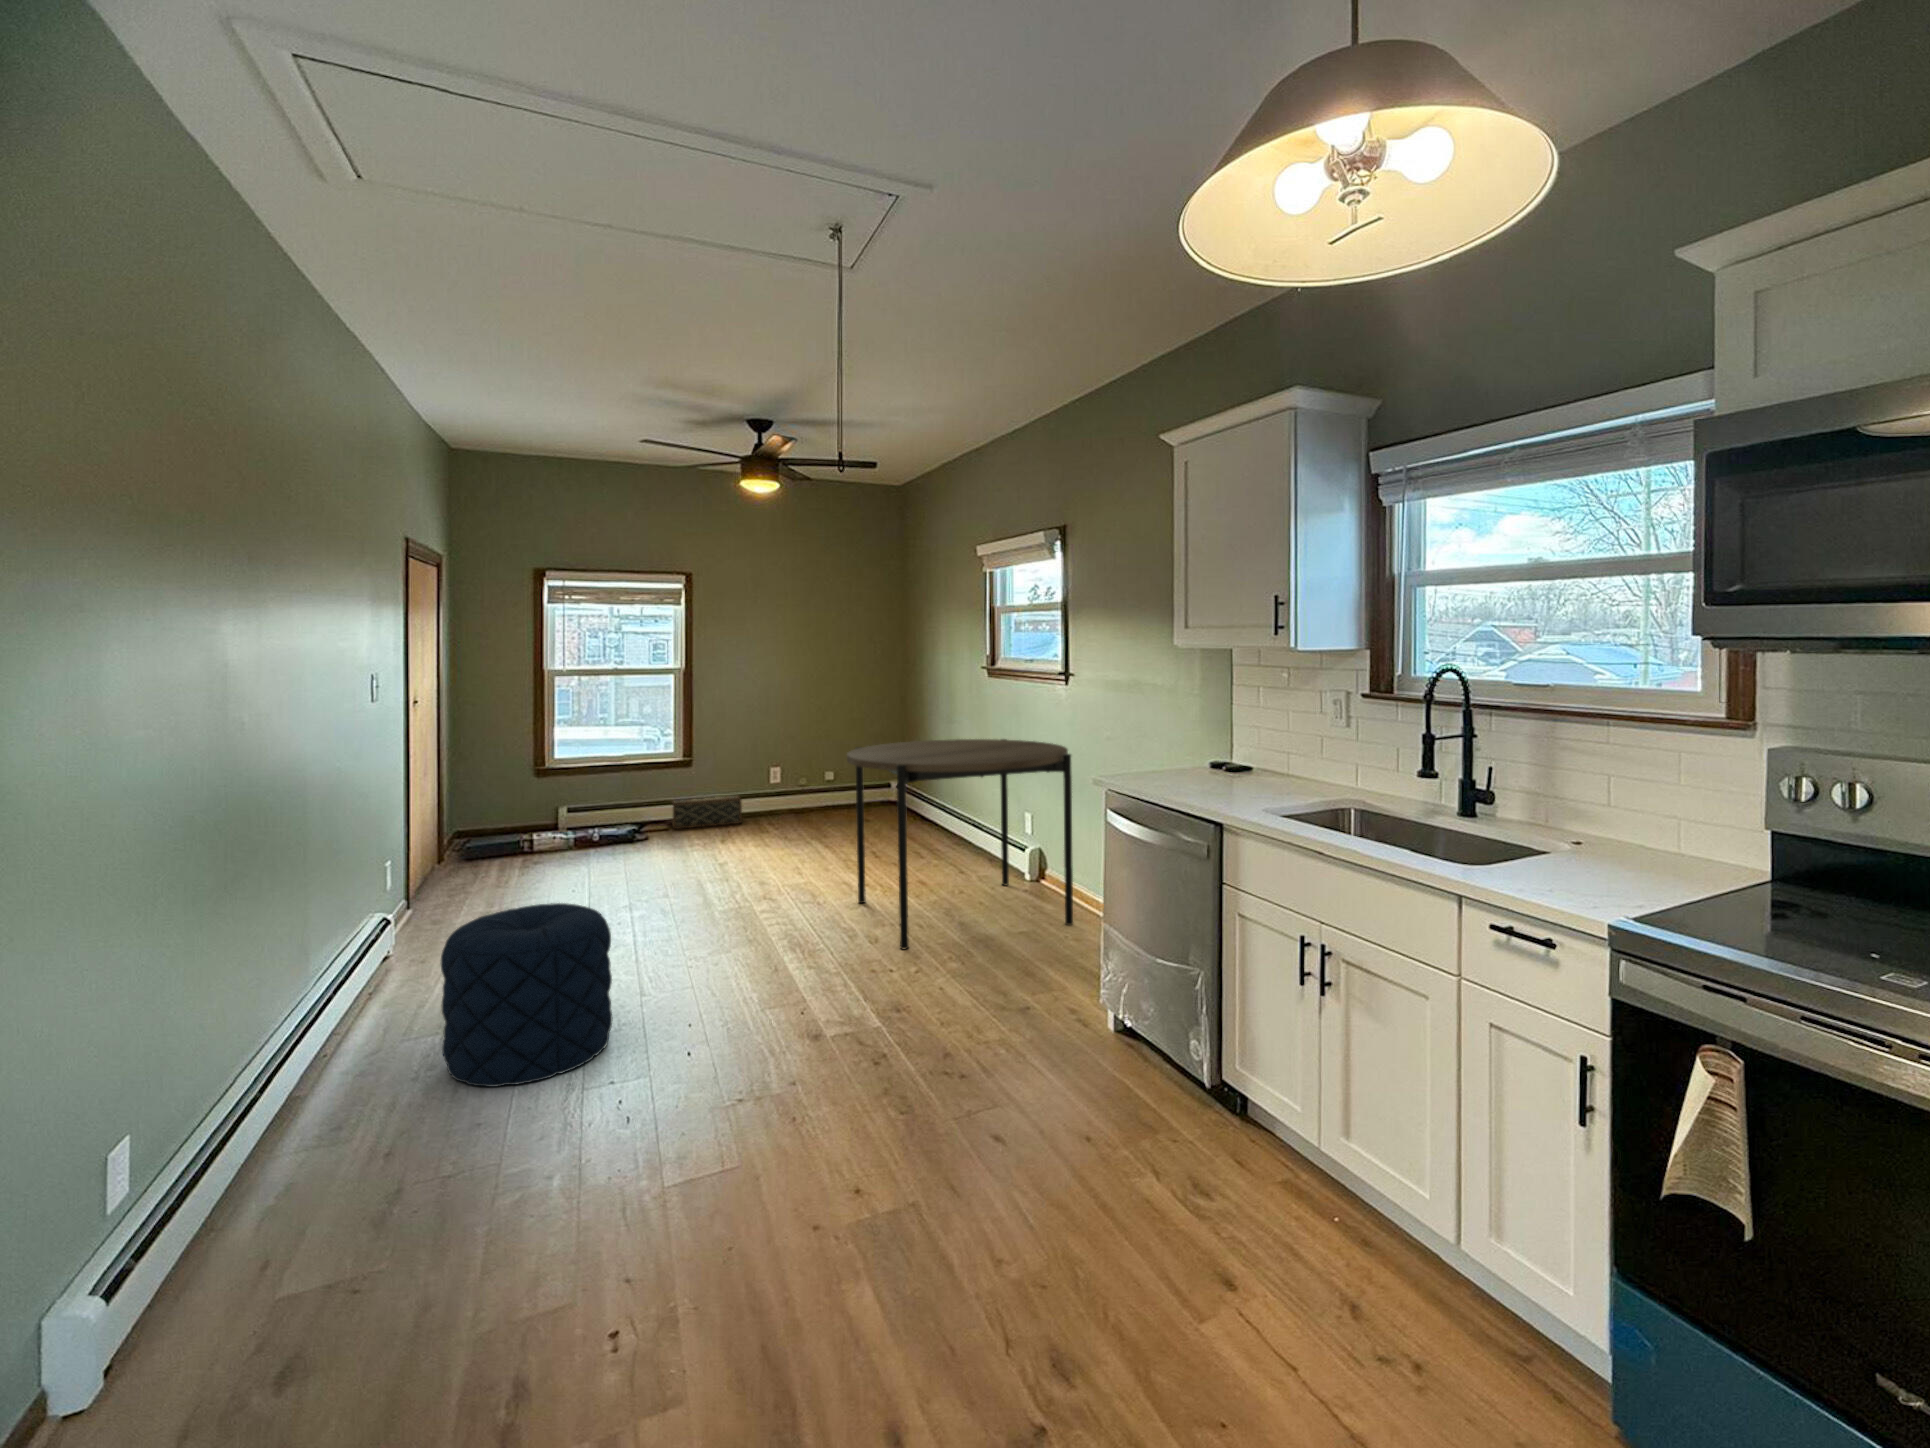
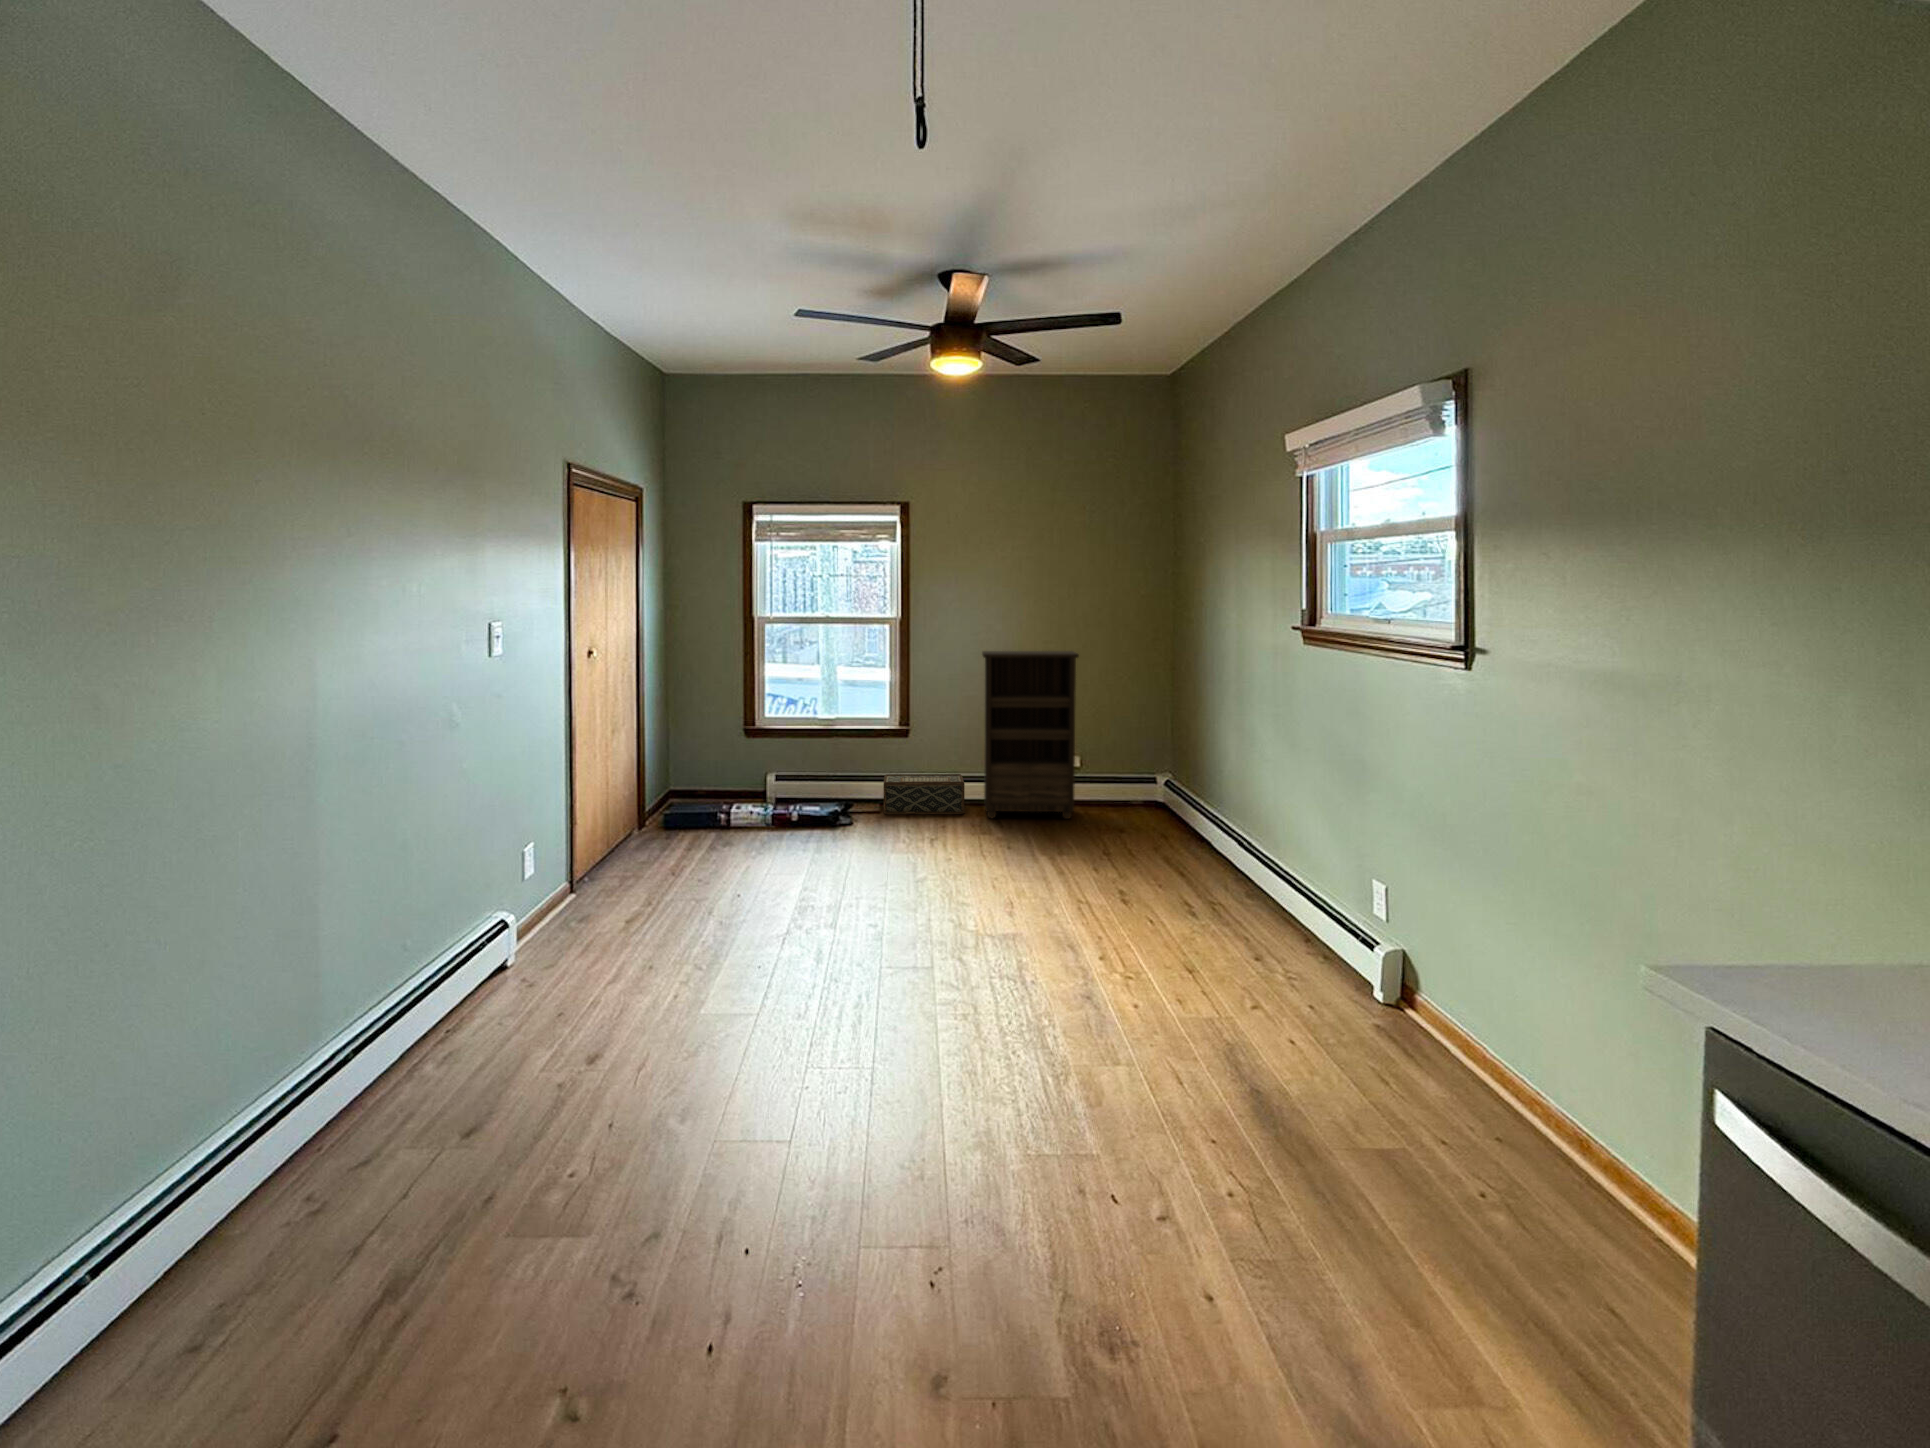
bookshelf: none [752,691,830,824] -> present [982,651,1079,819]
dining table: present [847,739,1073,950] -> none [1070,741,1465,1095]
pouf: present [441,903,612,1087] -> none [431,977,668,1275]

